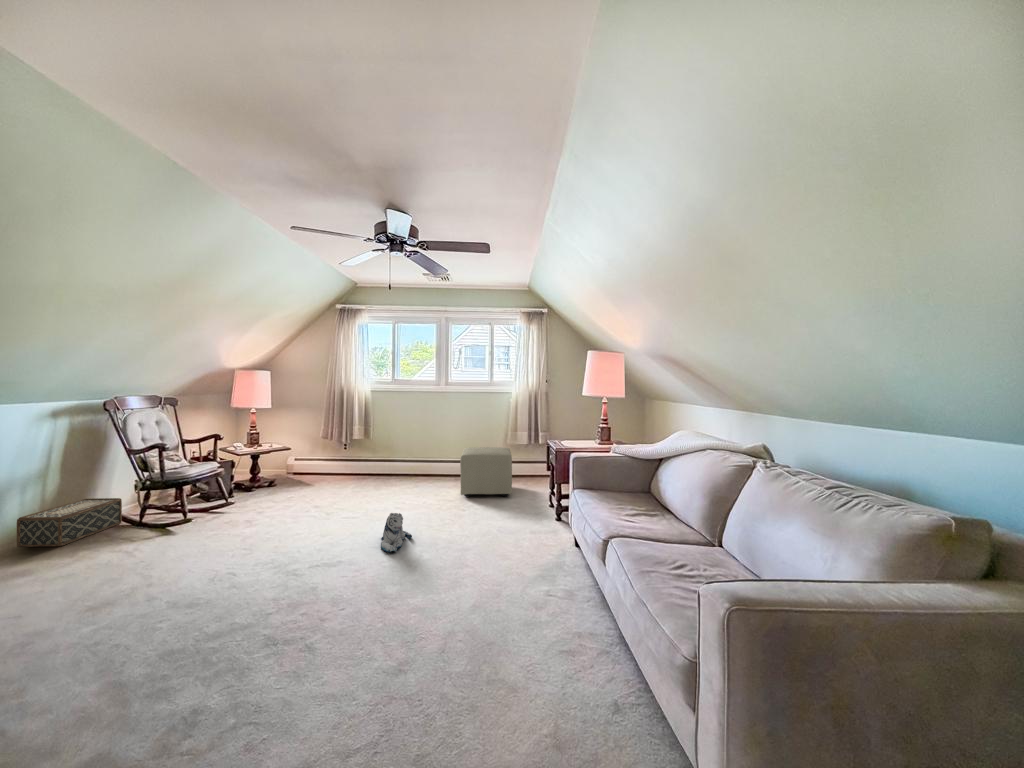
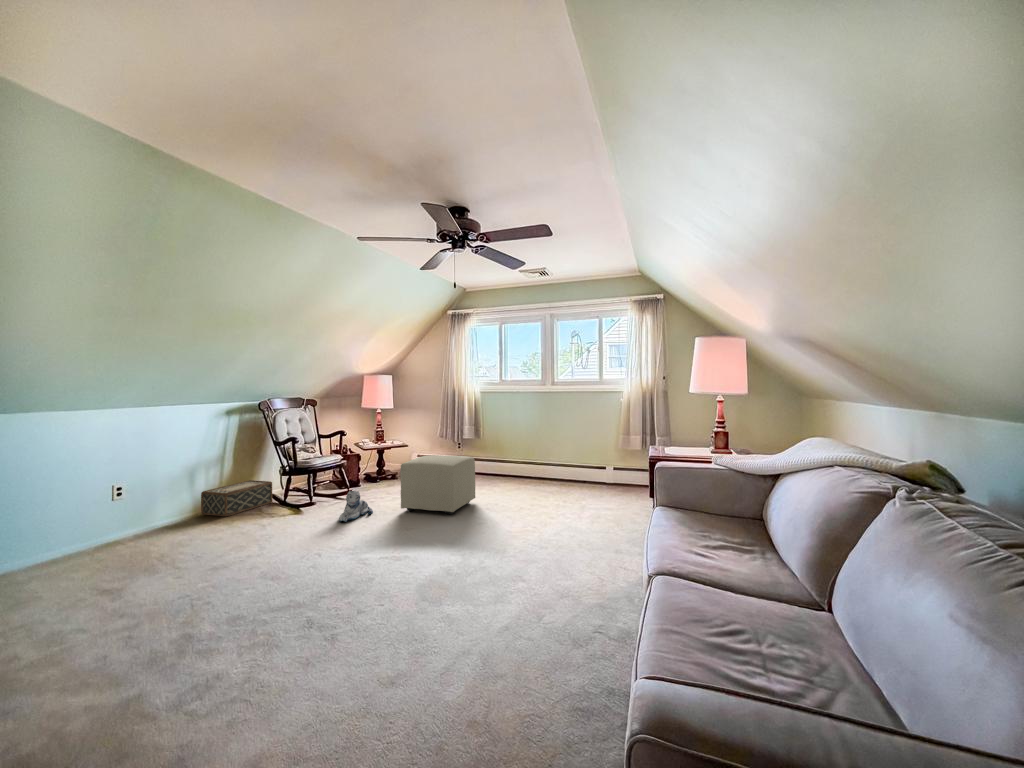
ottoman: present [460,447,512,497] -> present [400,455,475,514]
plush toy: present [381,513,412,553] -> present [339,491,373,522]

